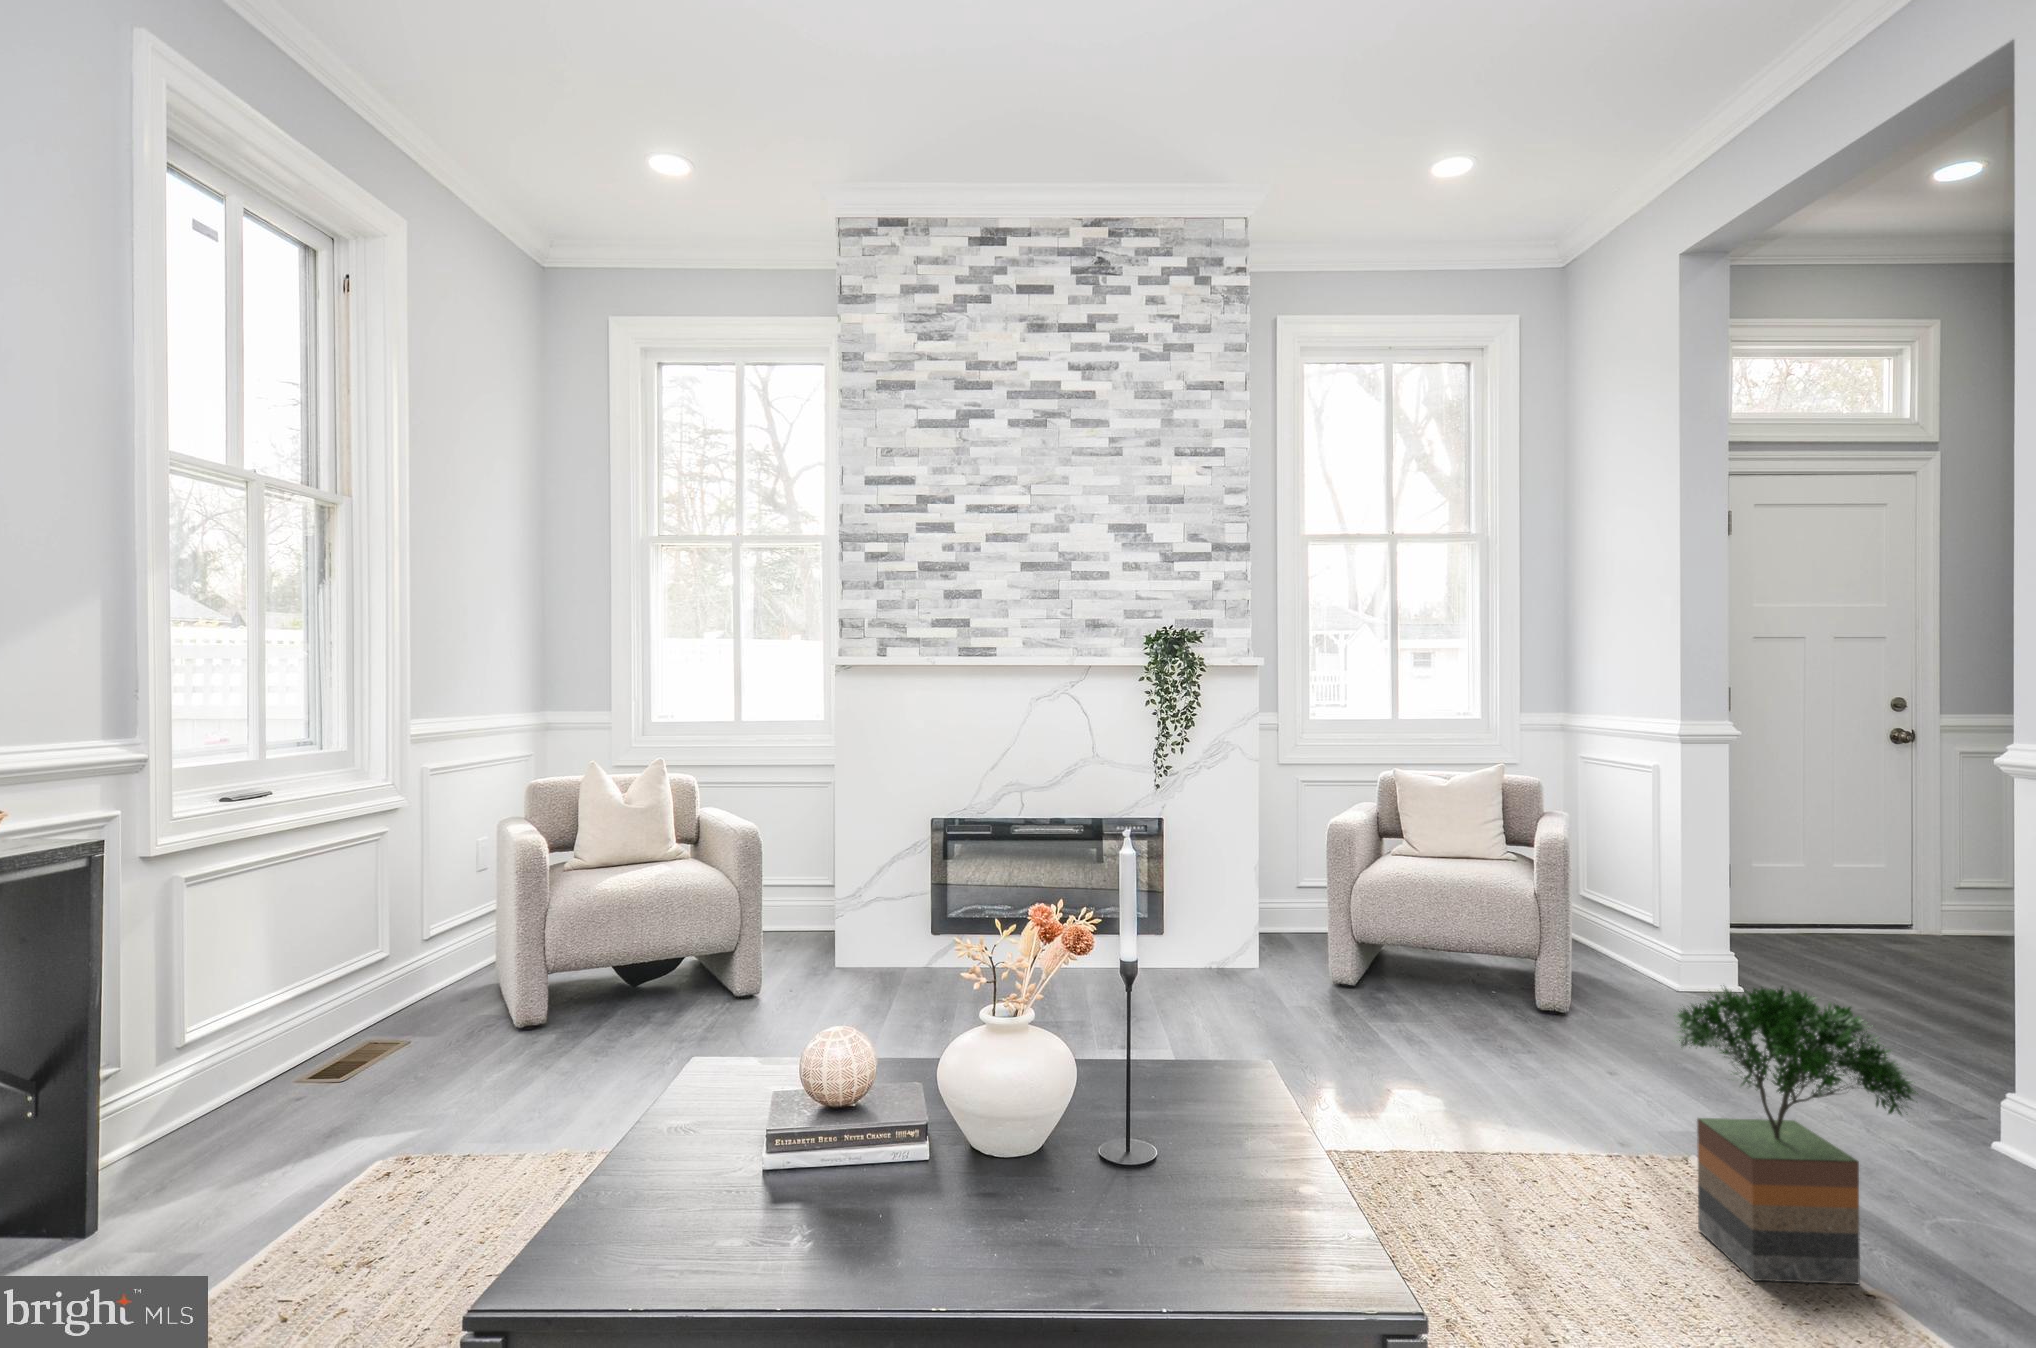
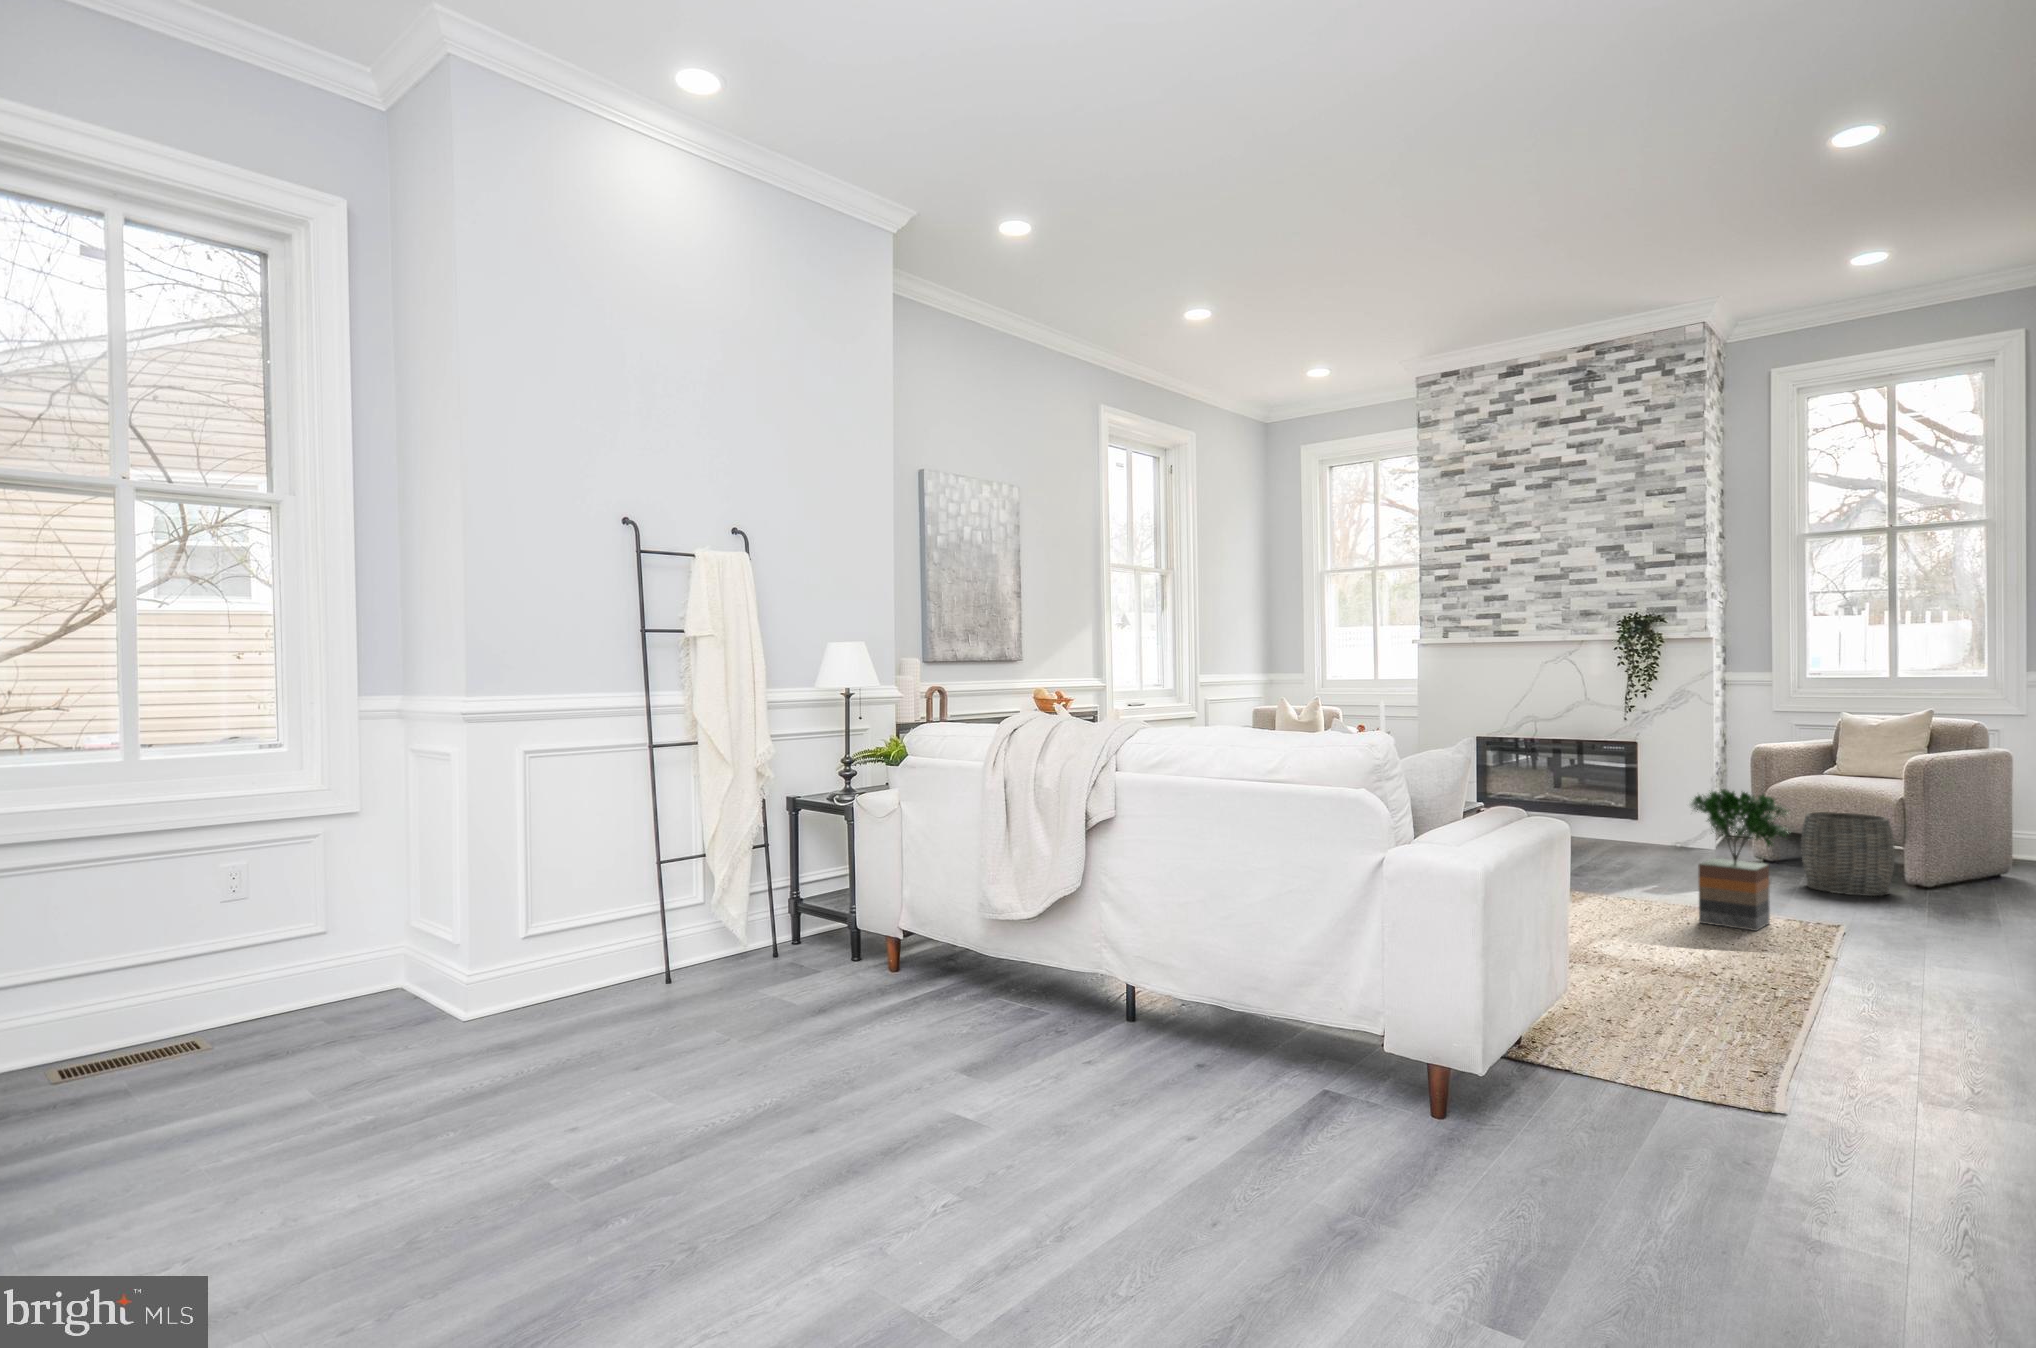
woven basket: none [1520,931,1644,1069] -> present [1801,812,1895,896]

